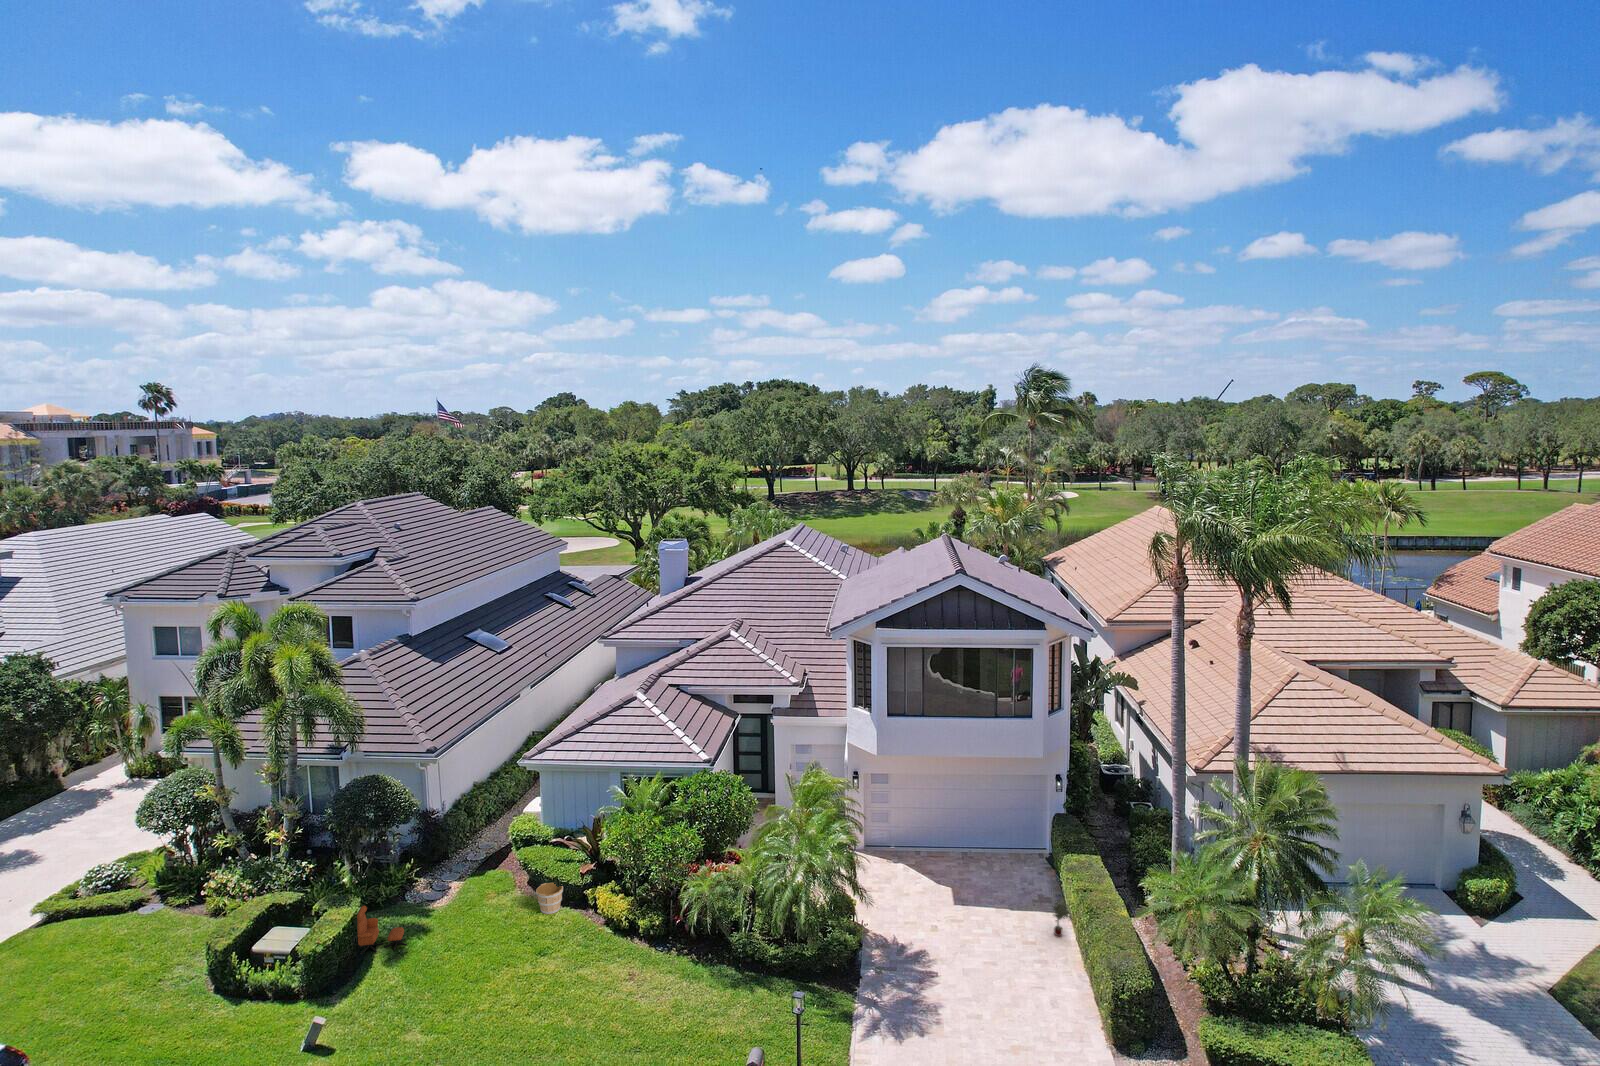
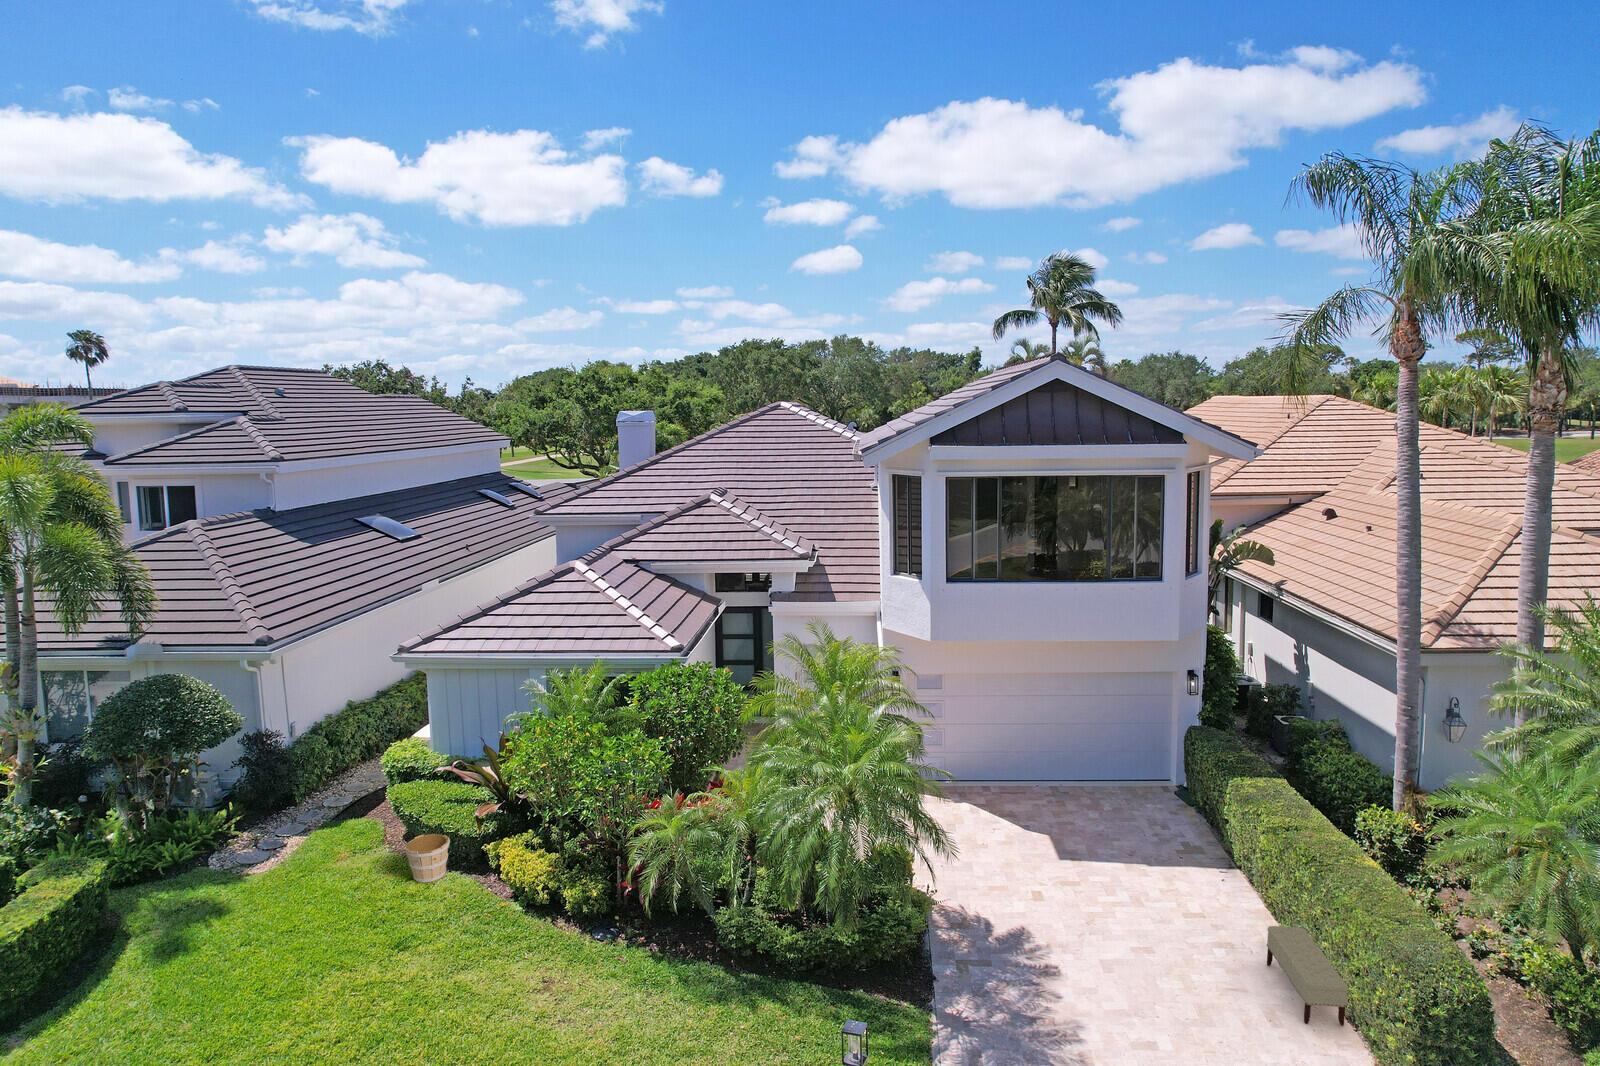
potted tree: present [1053,900,1072,936] -> none [1223,843,1262,905]
lounge chair: present [357,906,407,954] -> none [84,873,180,953]
bench: none [1063,950,1096,1009] -> present [1267,926,1349,1026]

